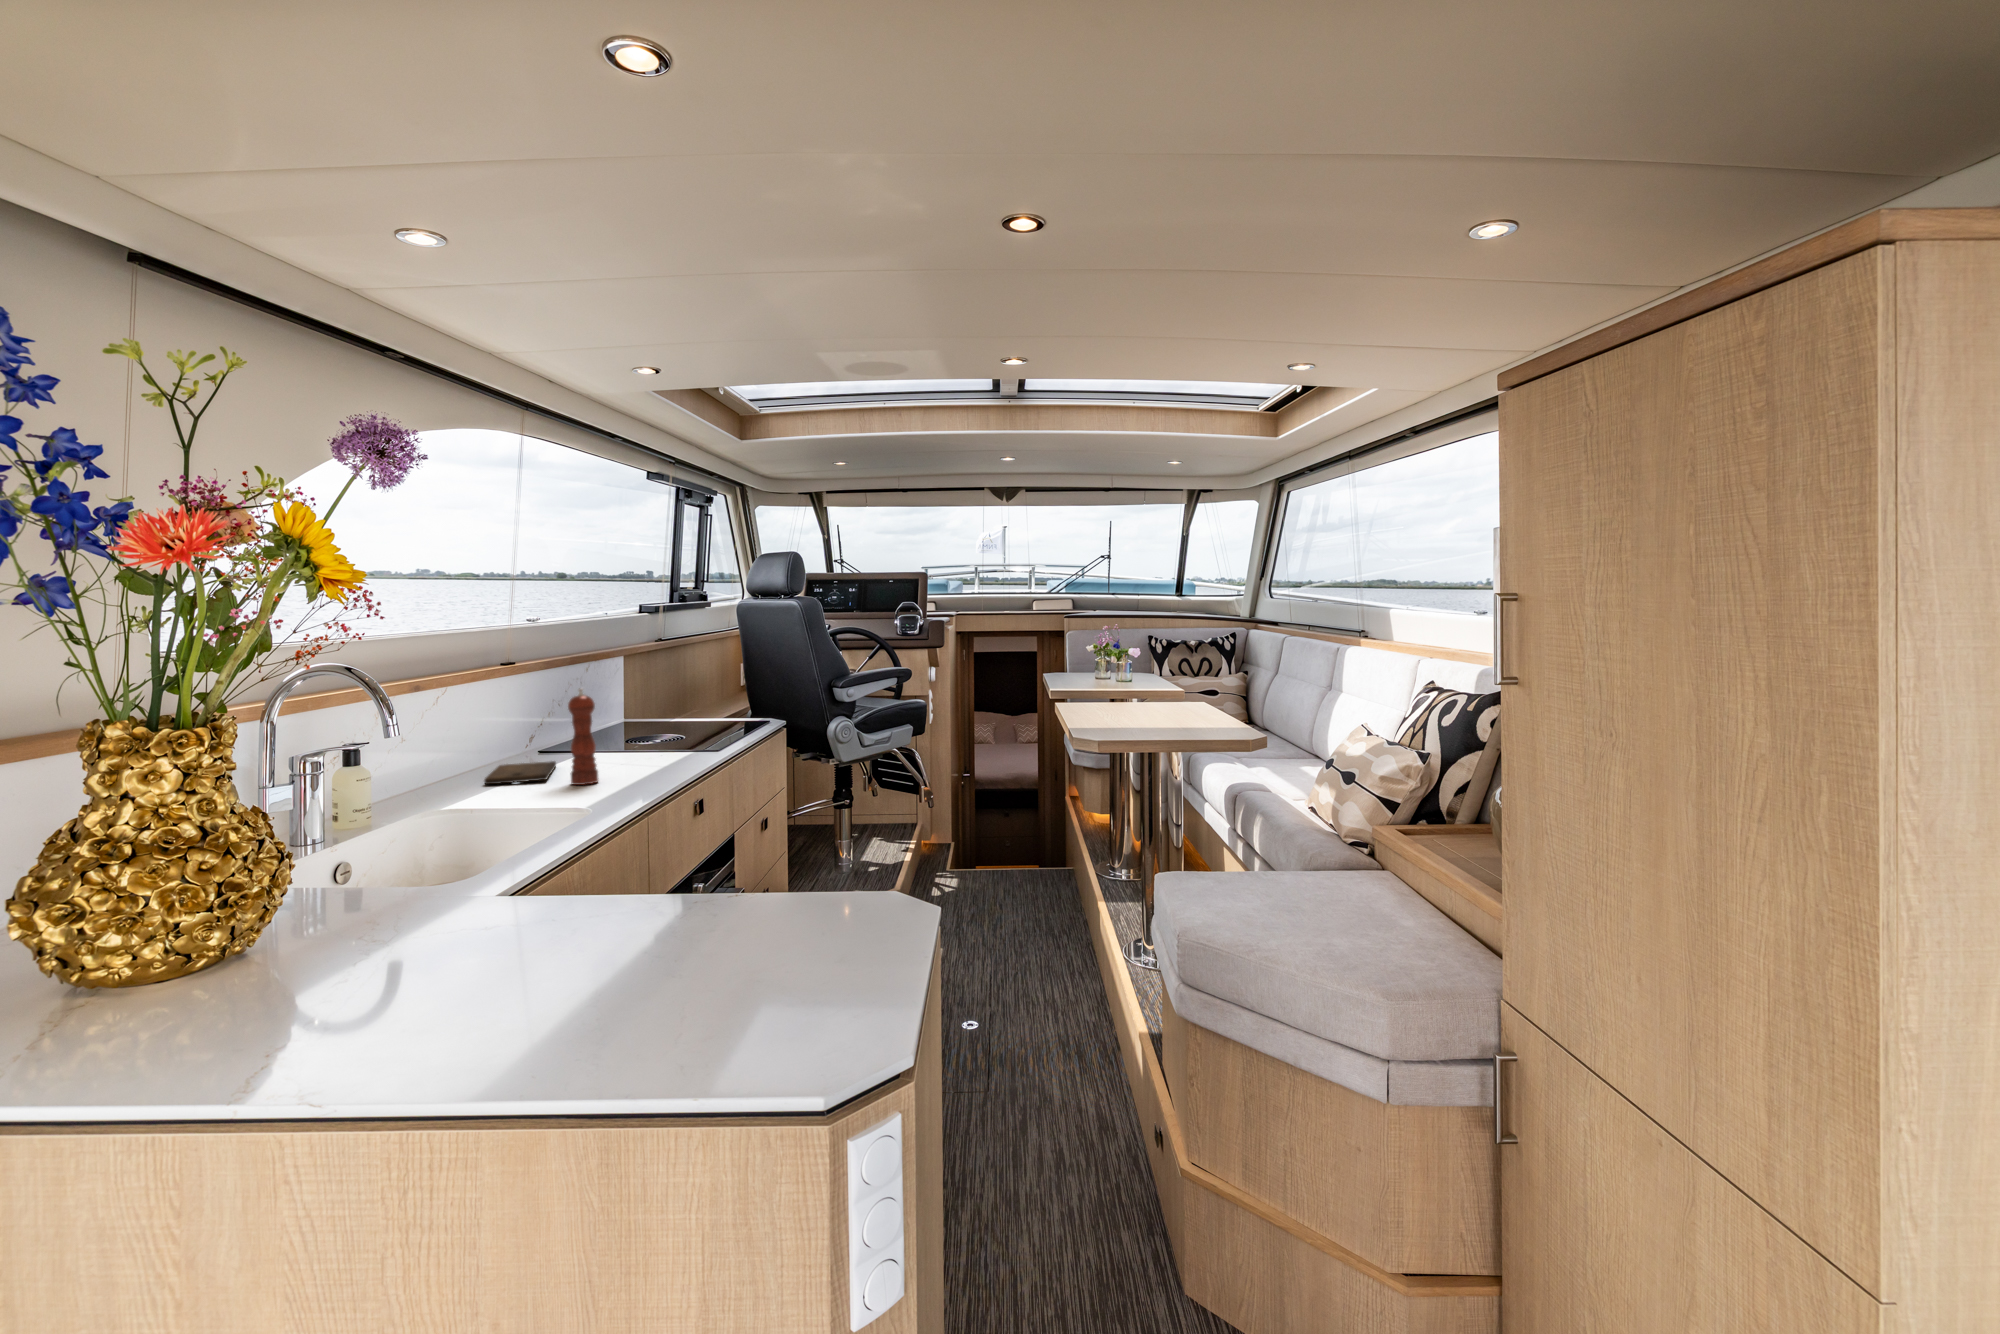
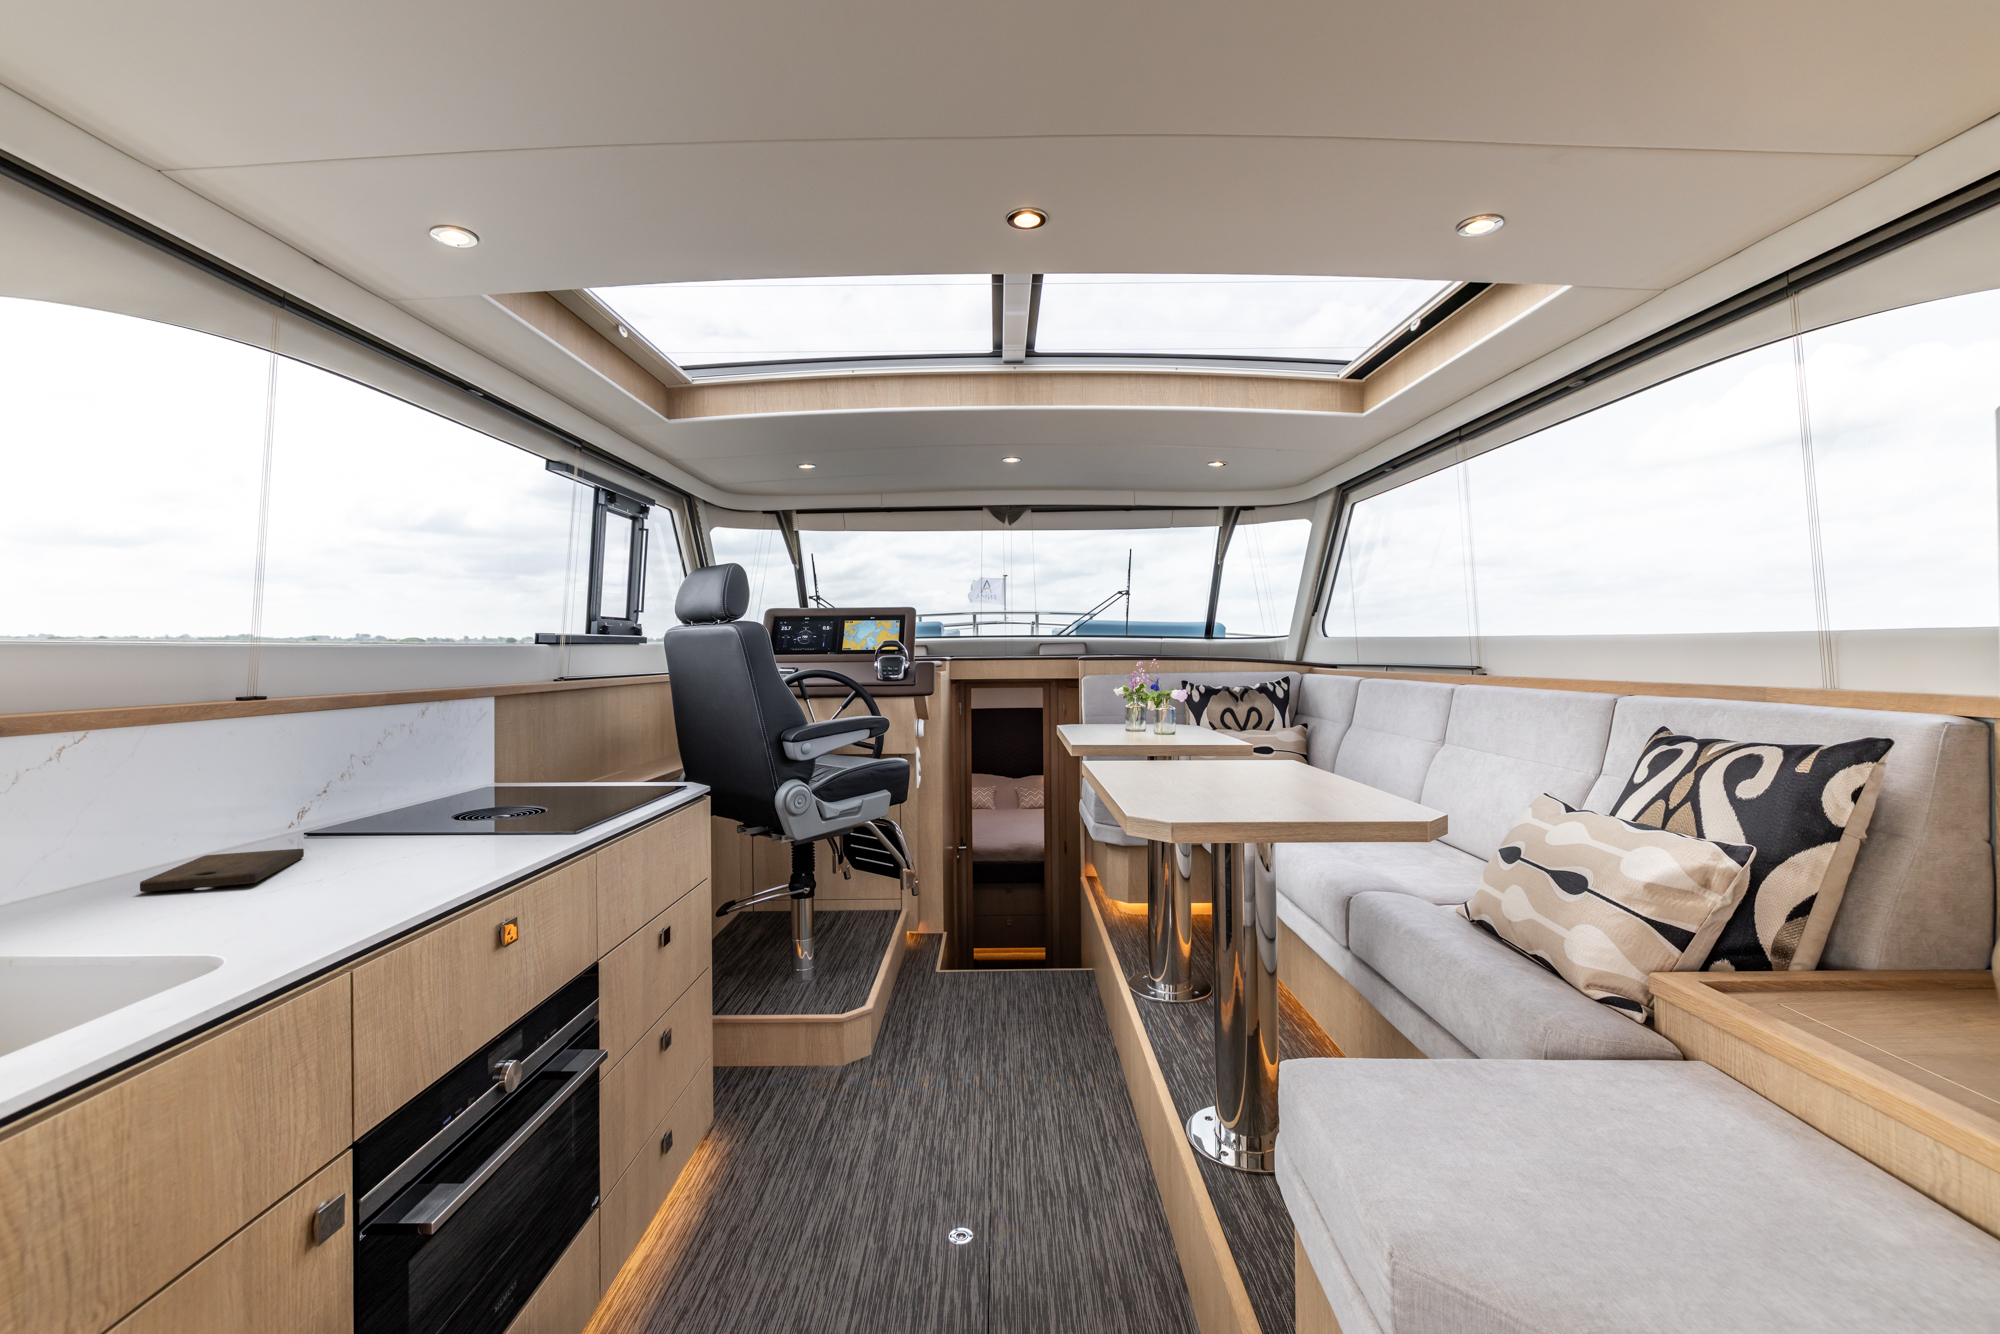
pepper mill: present [568,689,599,785] -> none [292,729,345,892]

